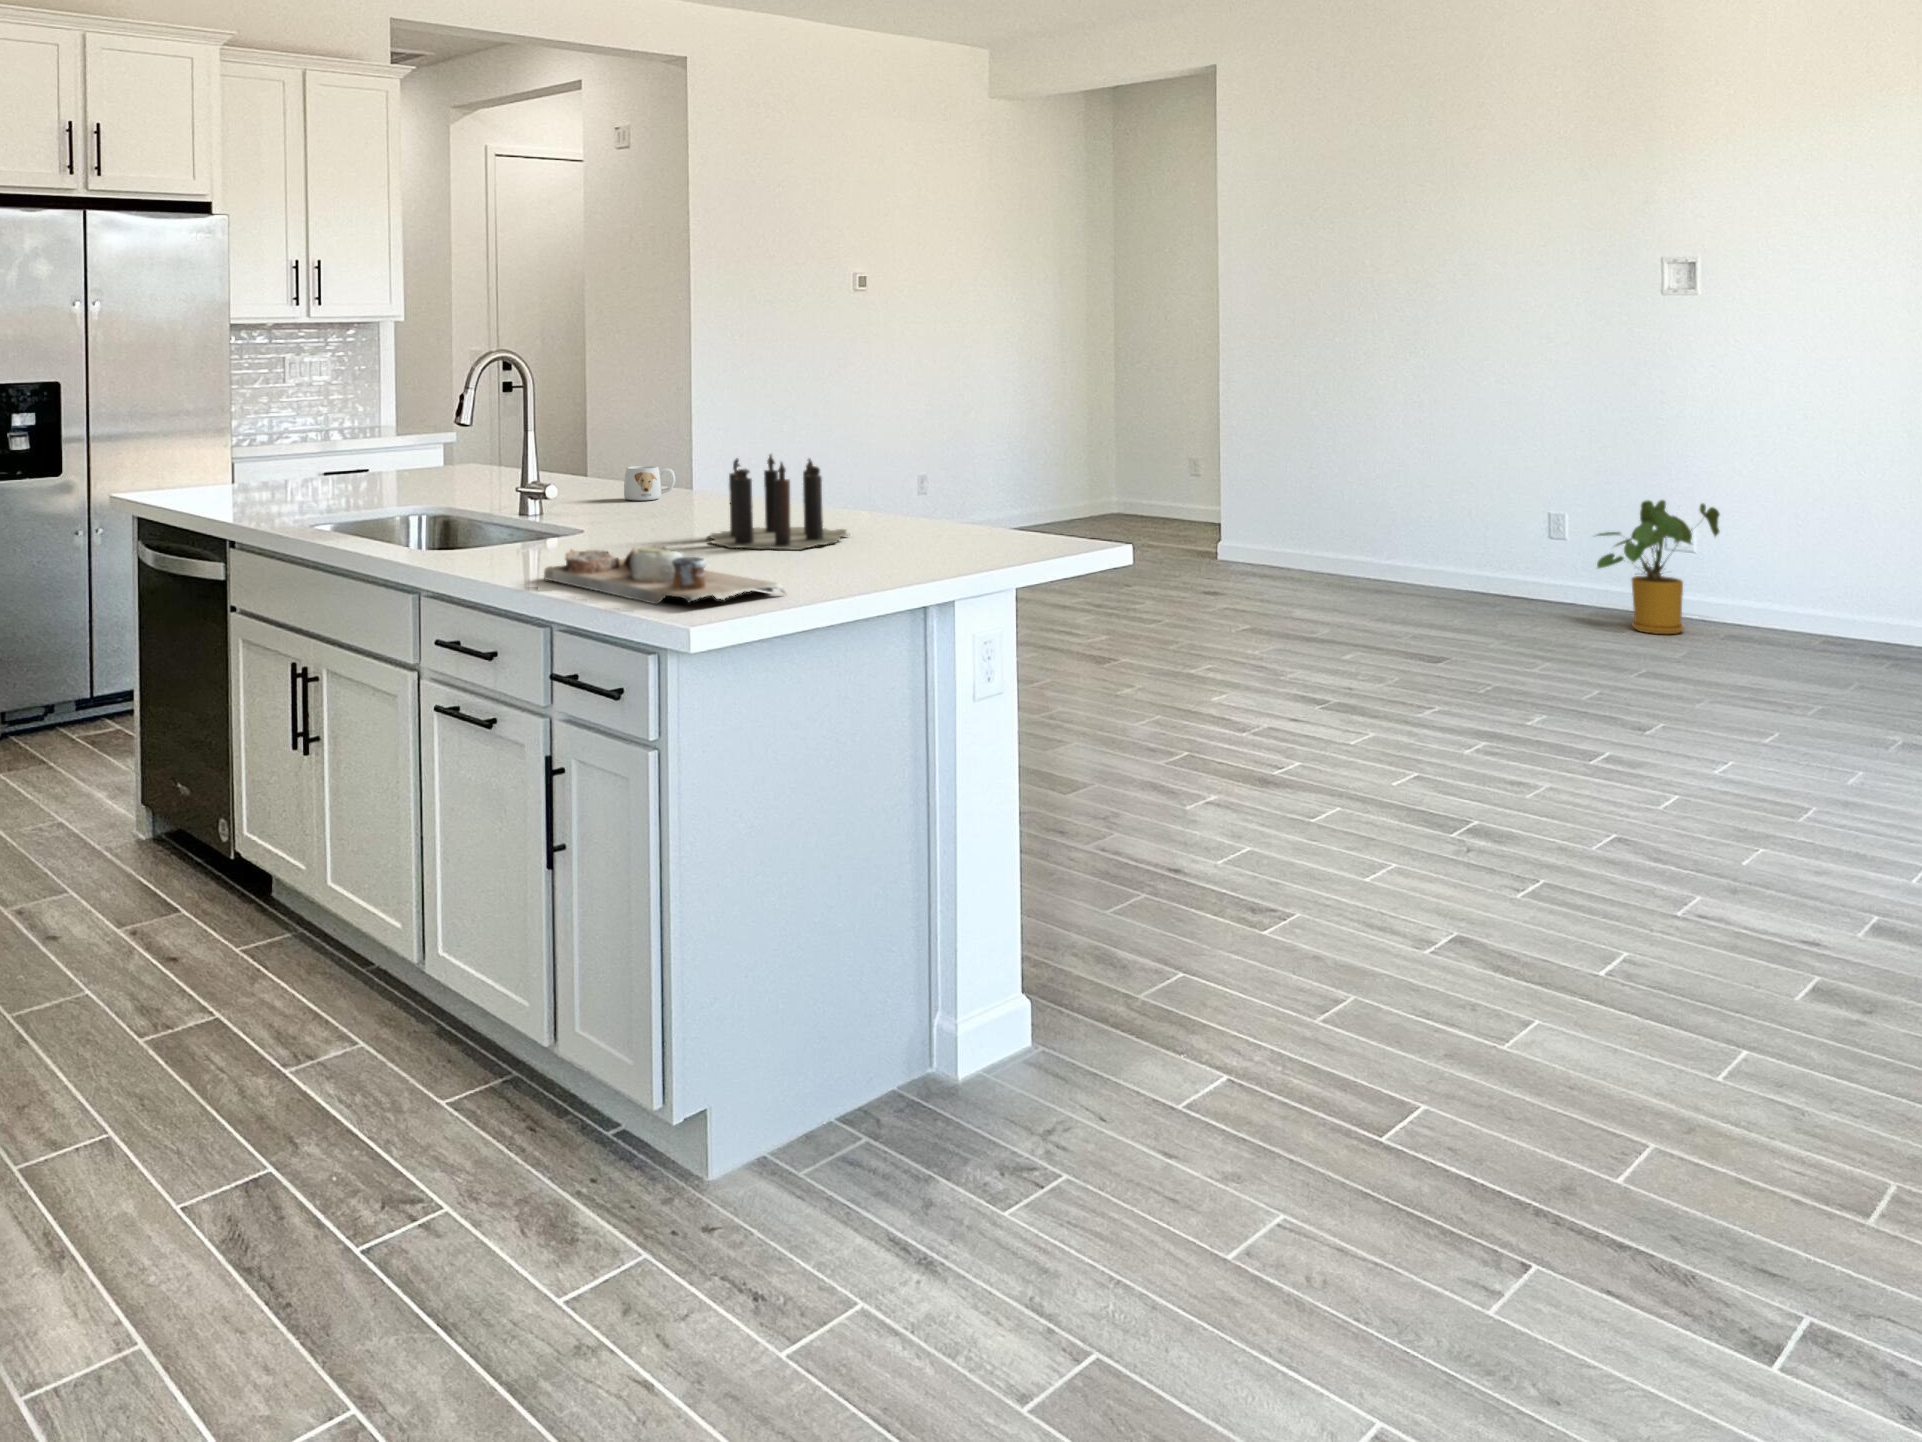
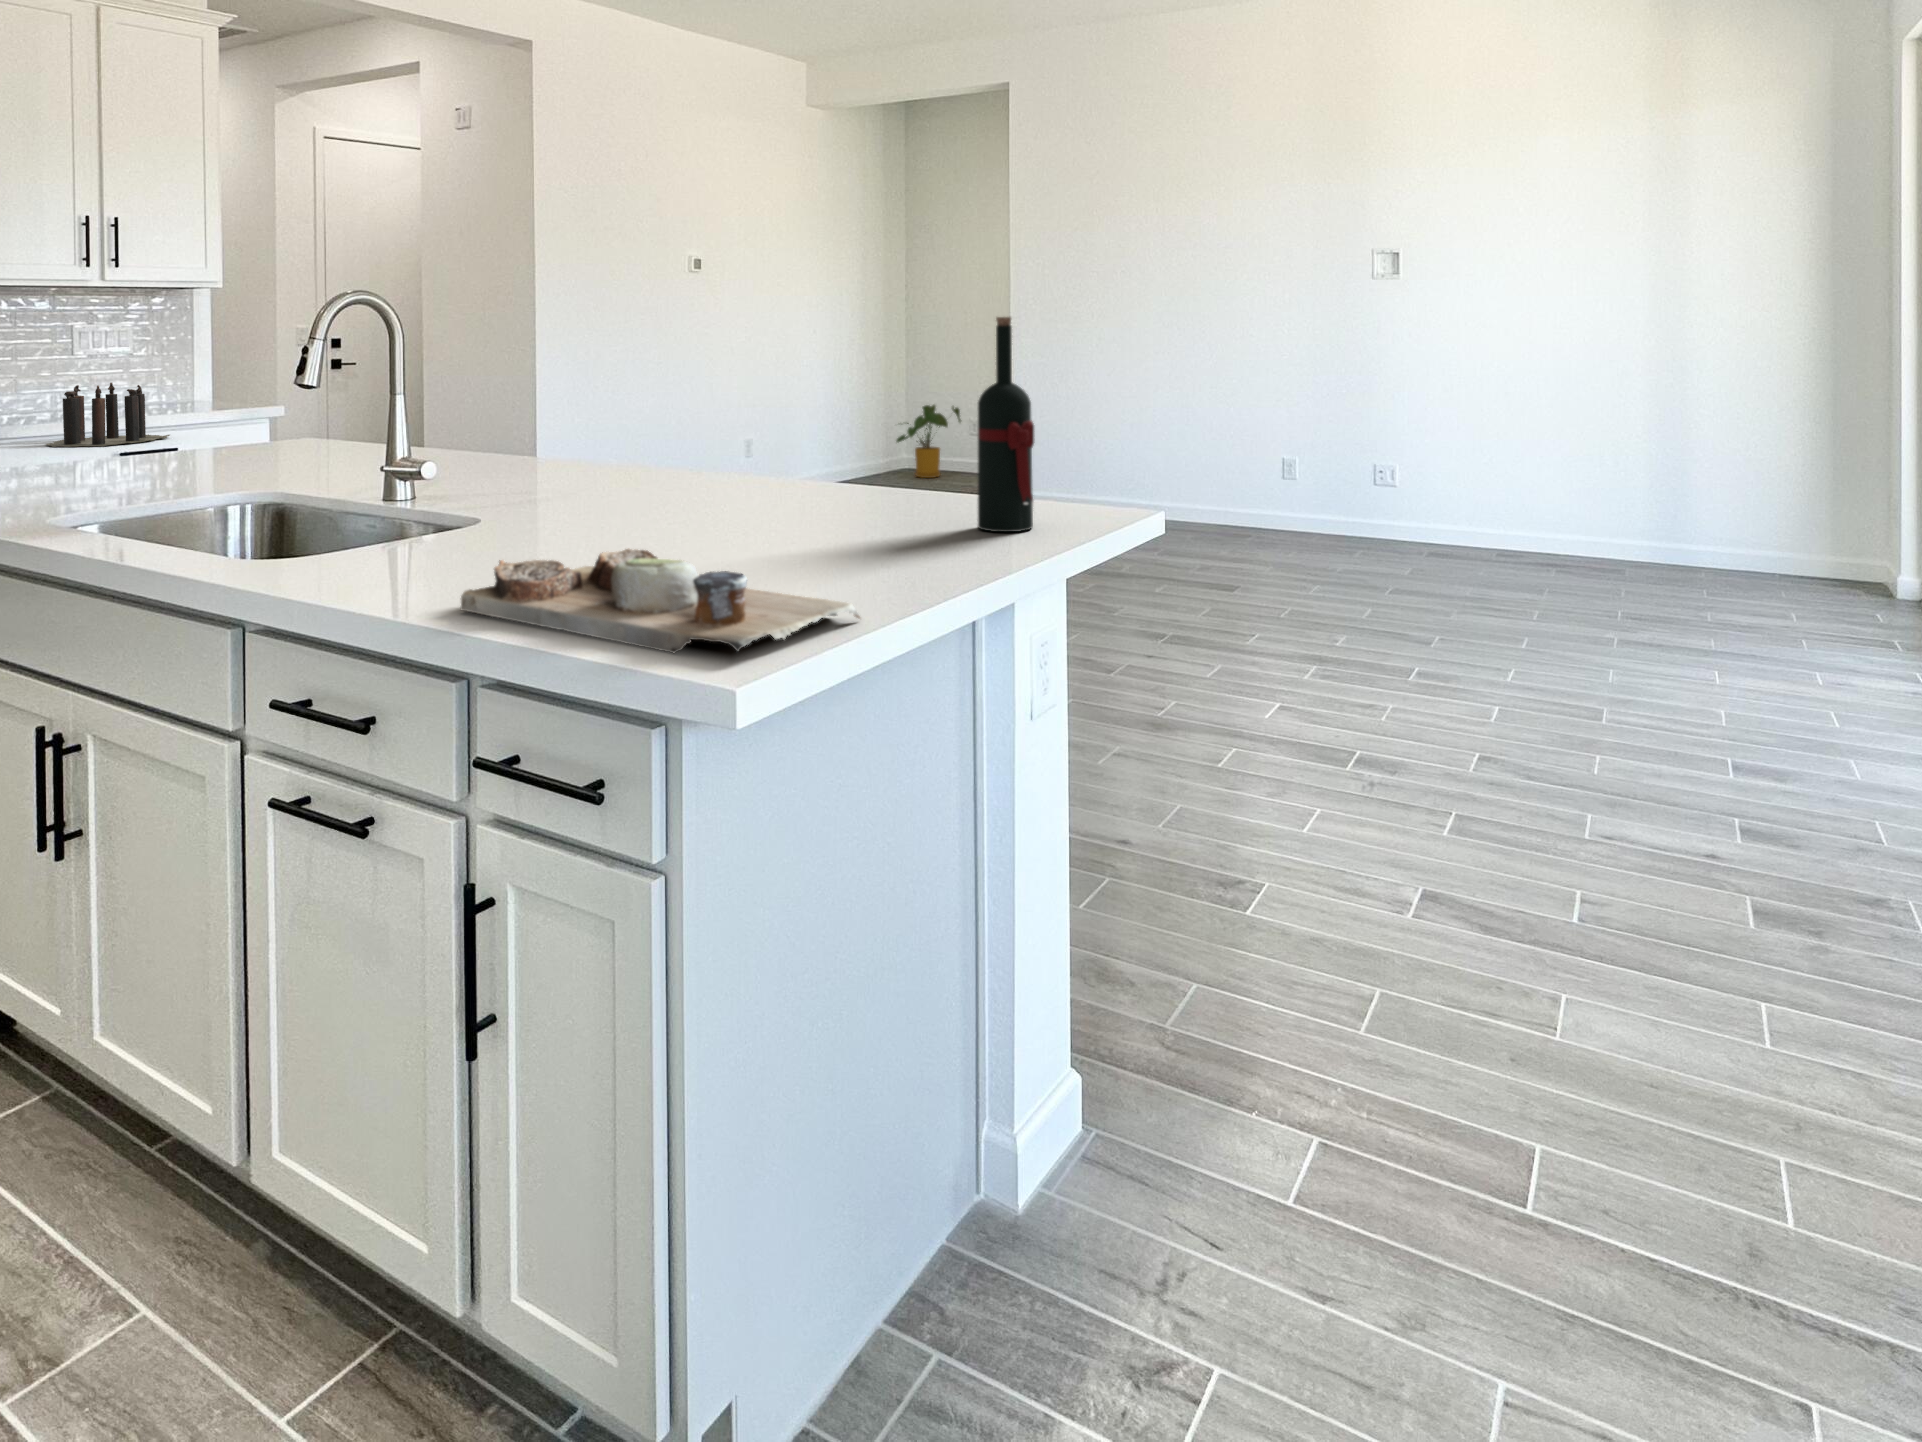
wine bottle: none [942,378,986,551] -> present [978,317,1034,532]
candle: present [710,454,850,550] -> present [46,382,170,447]
mug: present [624,466,675,501] -> none [516,437,579,478]
house plant: present [1597,500,1720,634] -> present [897,405,961,478]

